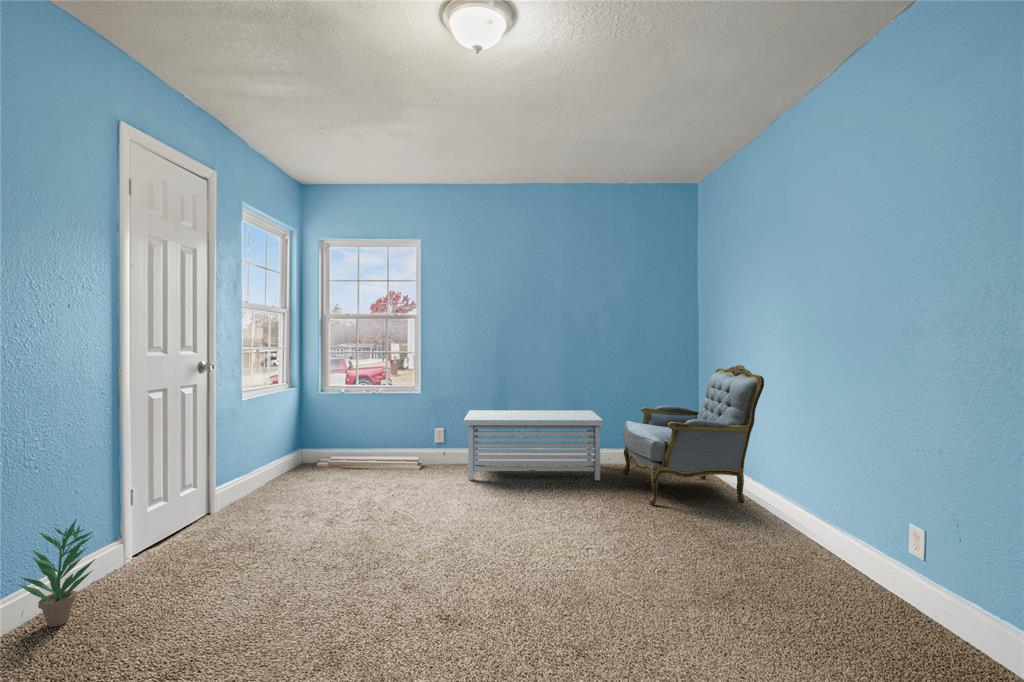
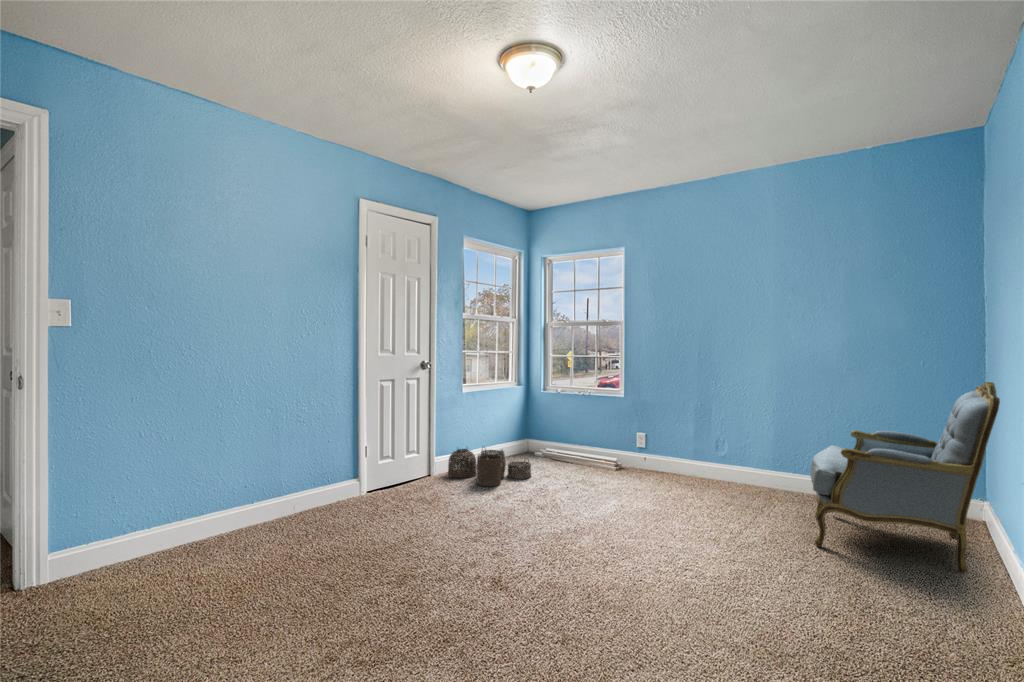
storage bench: present [463,410,603,480] -> none [641,418,812,512]
woven basket: none [231,464,343,513] -> present [448,449,531,486]
potted plant: present [18,519,95,627] -> none [289,455,326,517]

